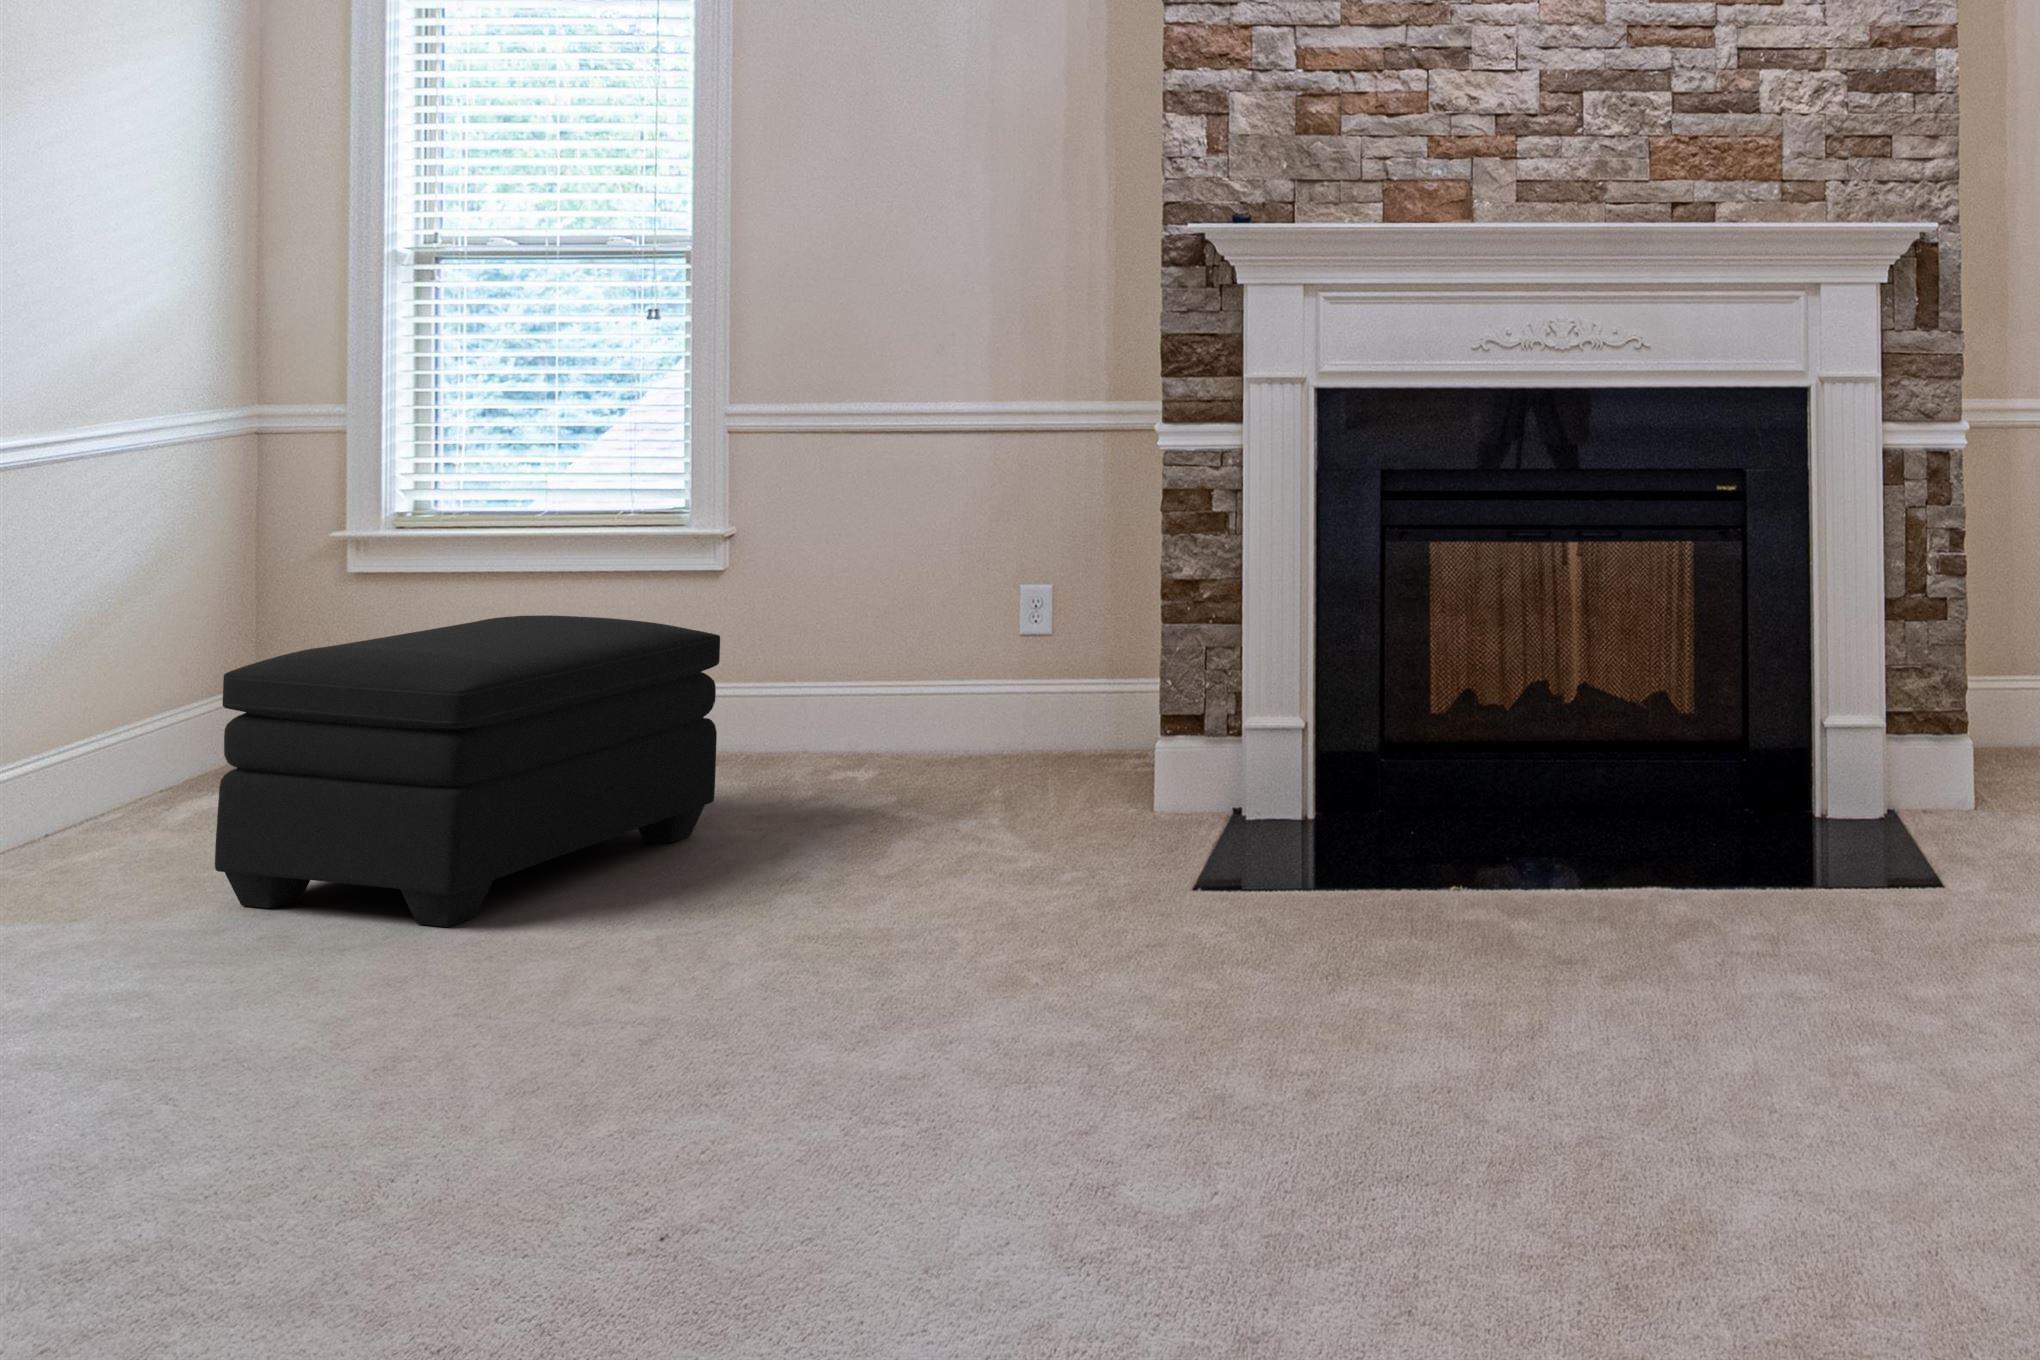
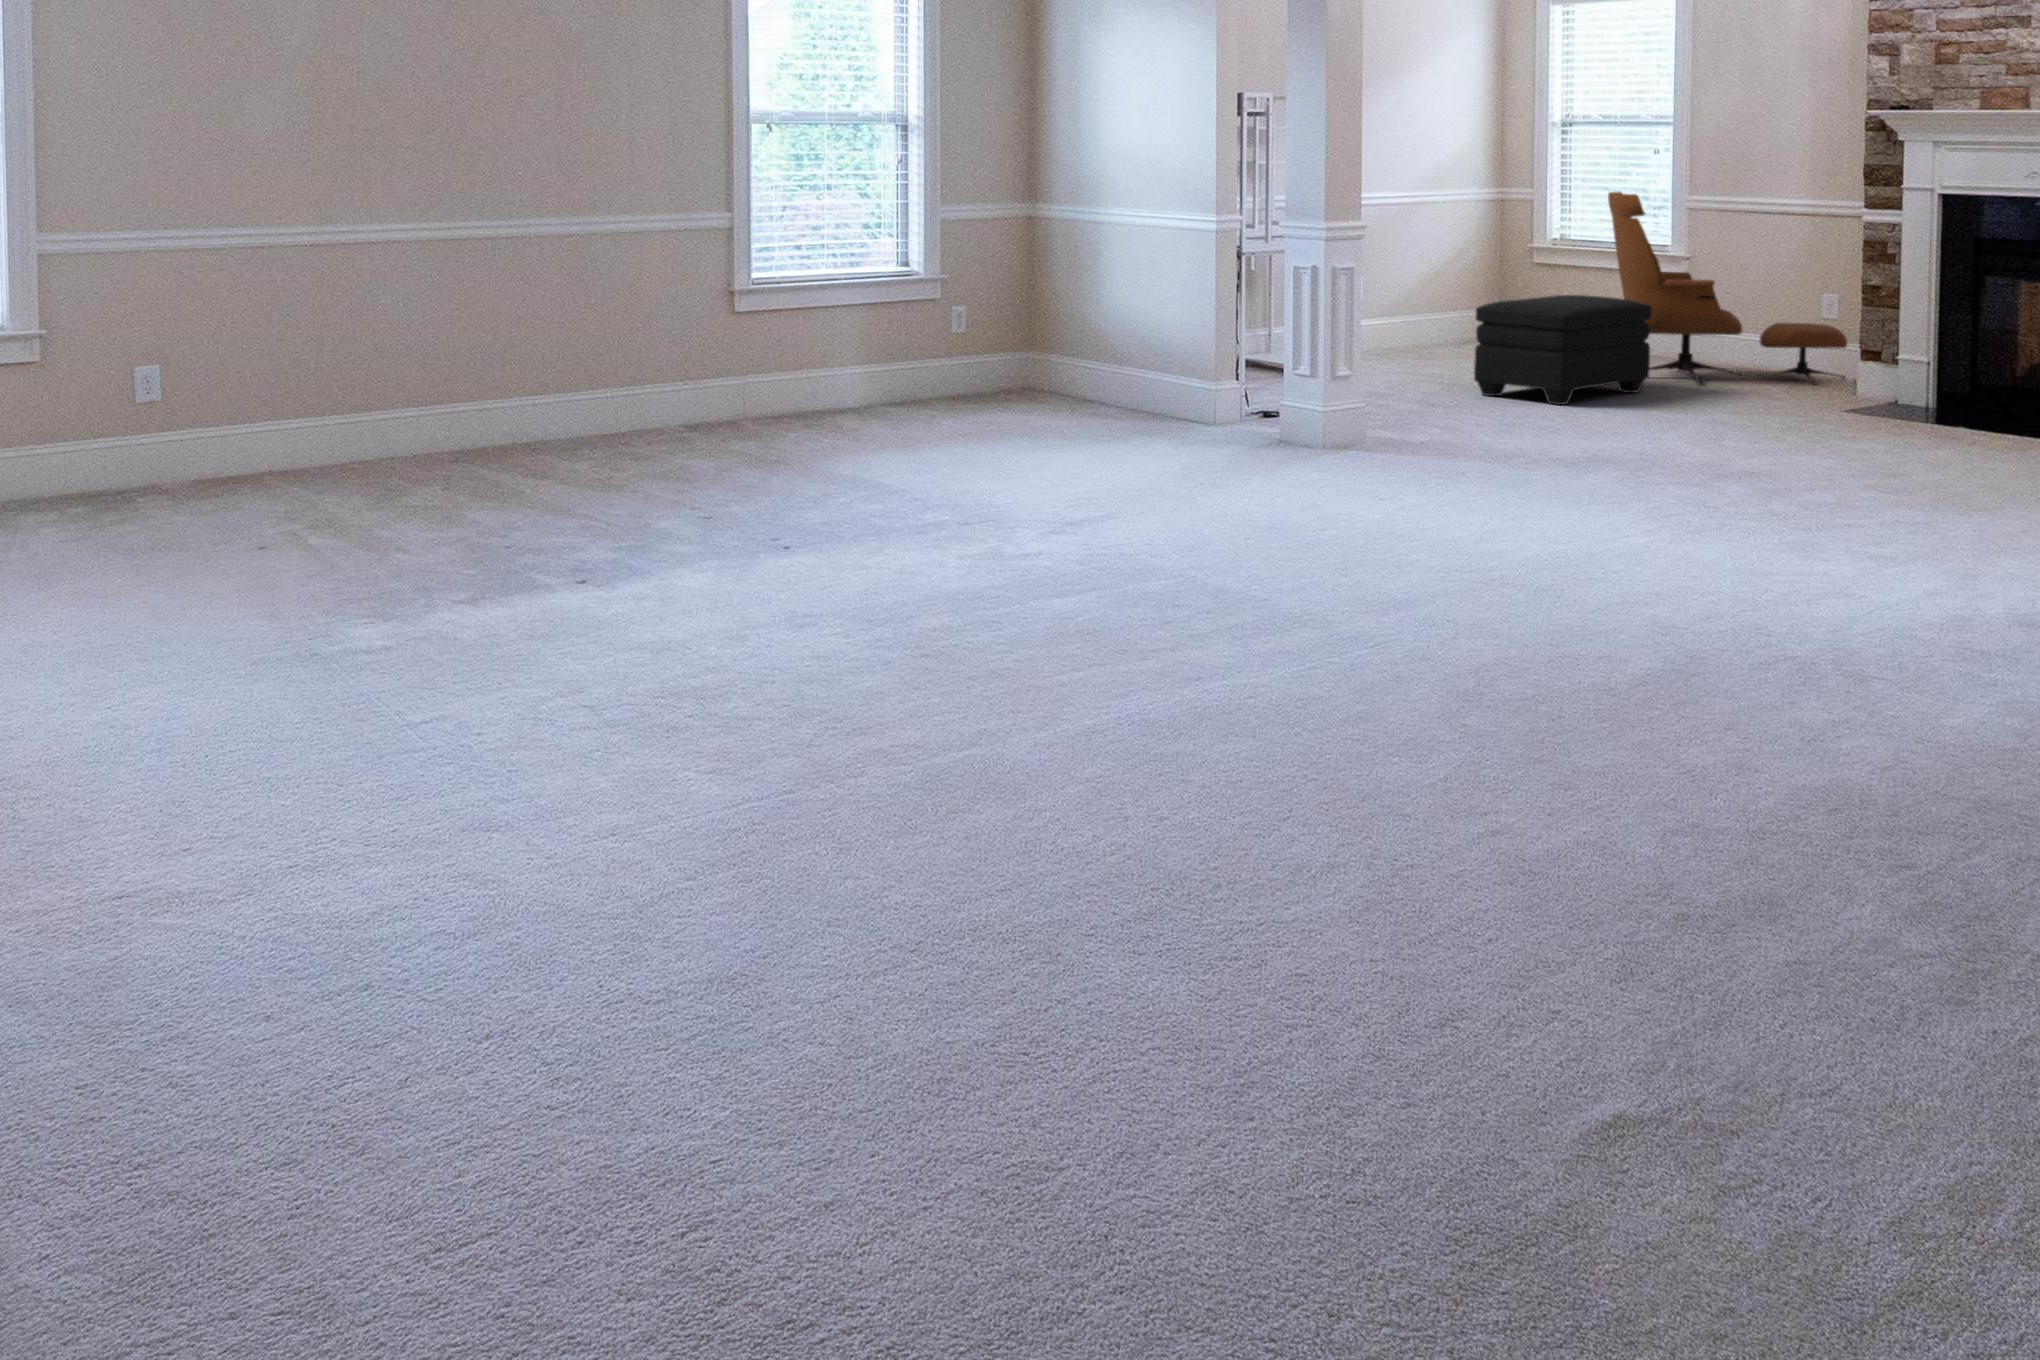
lounge chair: none [642,382,1121,792] -> present [1608,192,1847,384]

